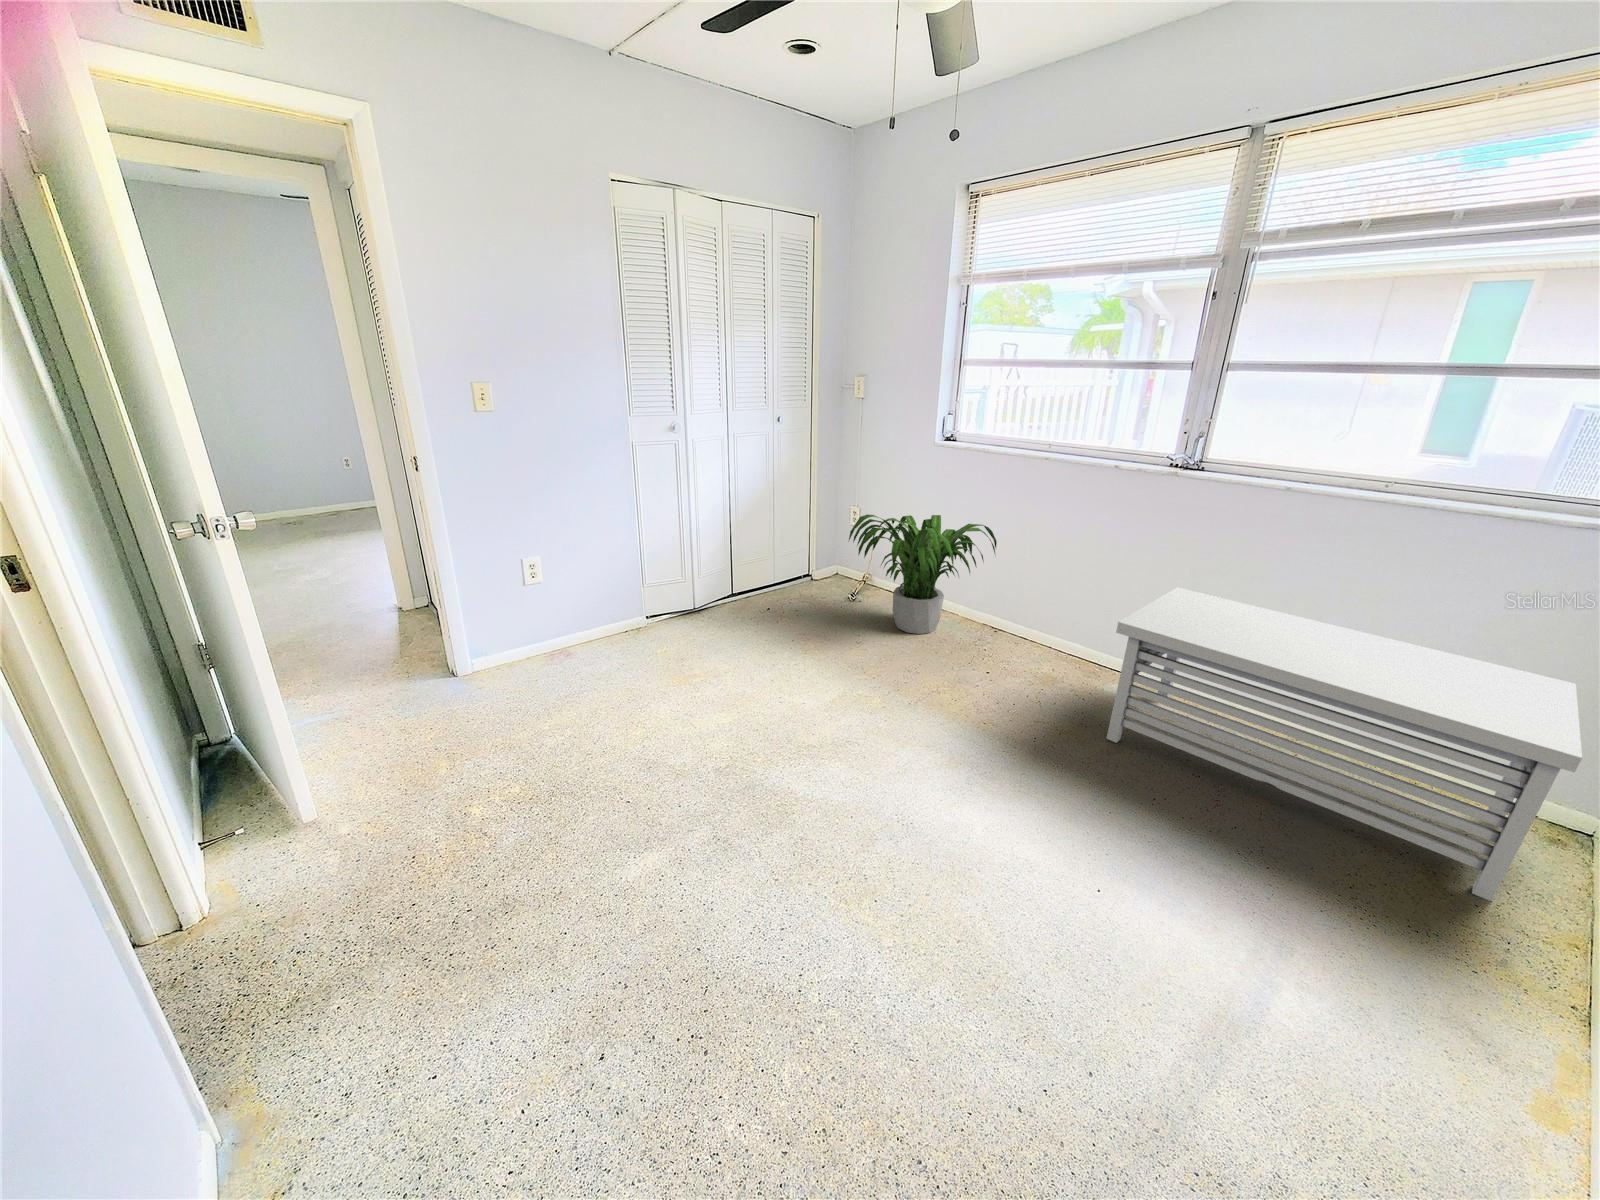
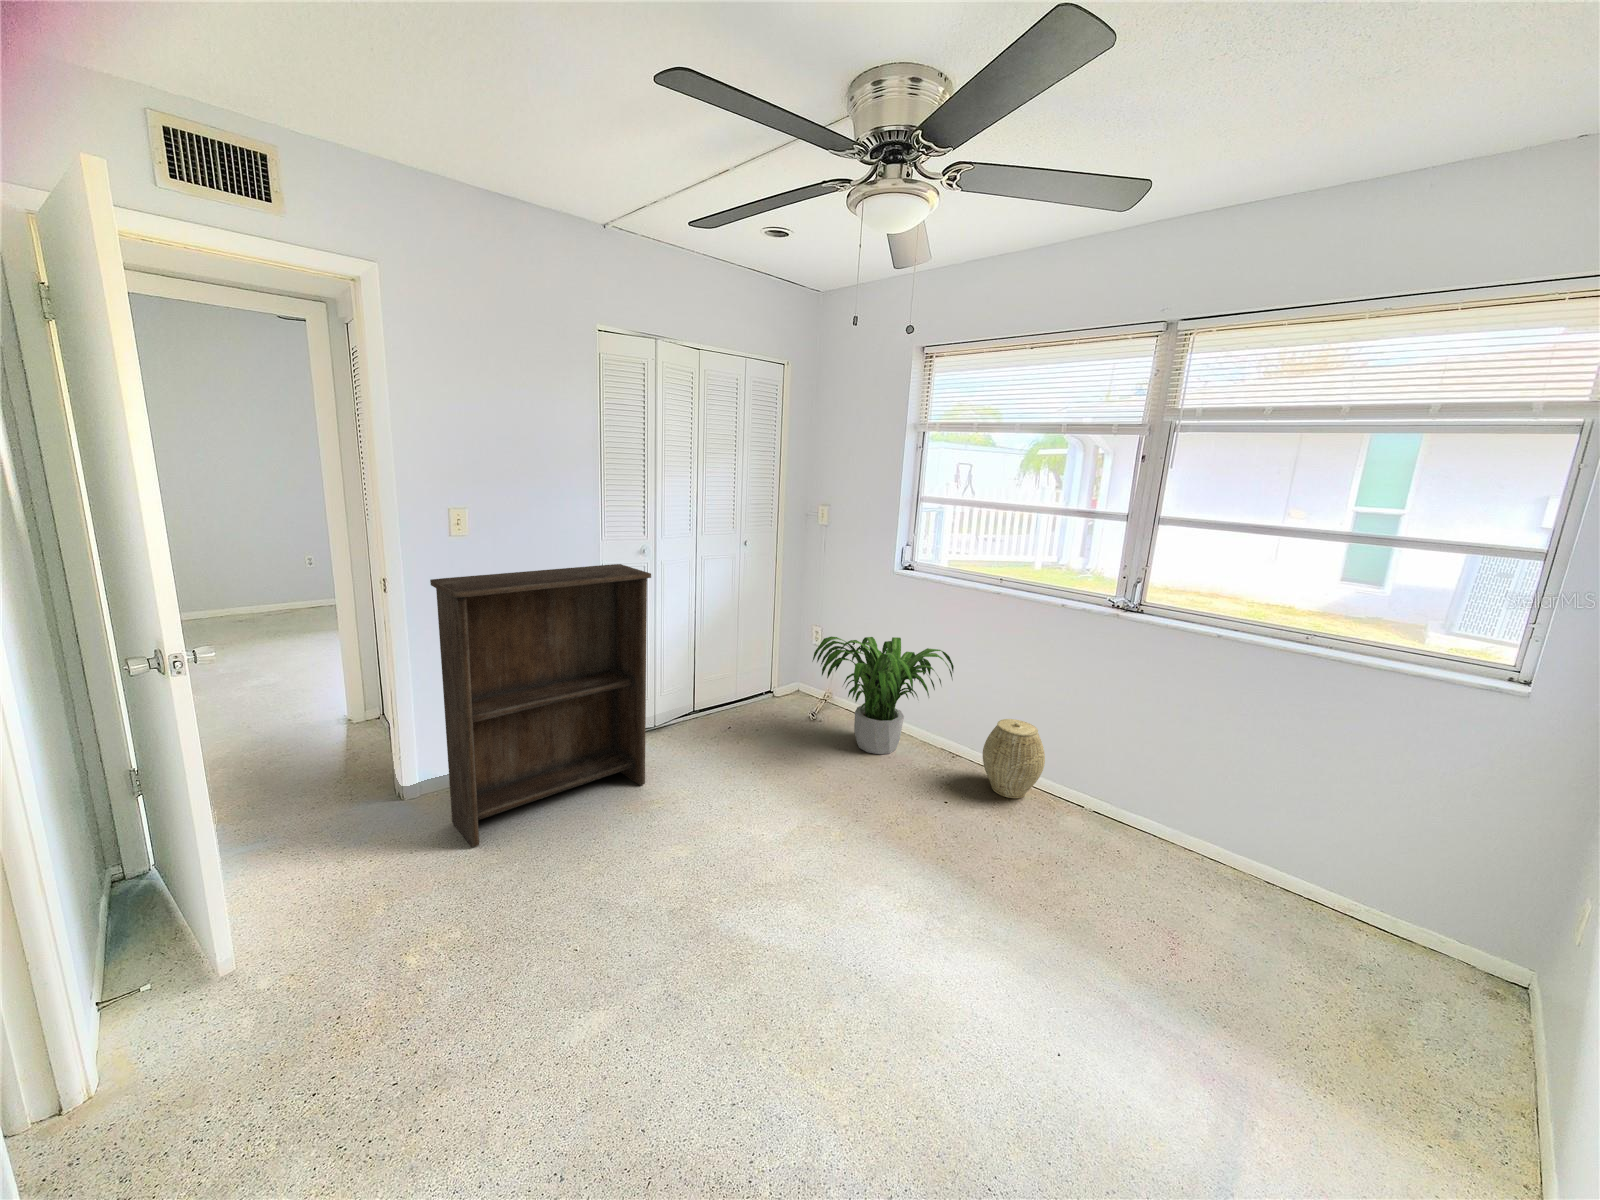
bookshelf: none [455,440,684,719] -> present [430,564,651,847]
storage bench: present [1107,587,1582,901] -> none [1063,721,1503,1062]
woven basket: none [1026,593,1092,672] -> present [983,719,1045,798]

